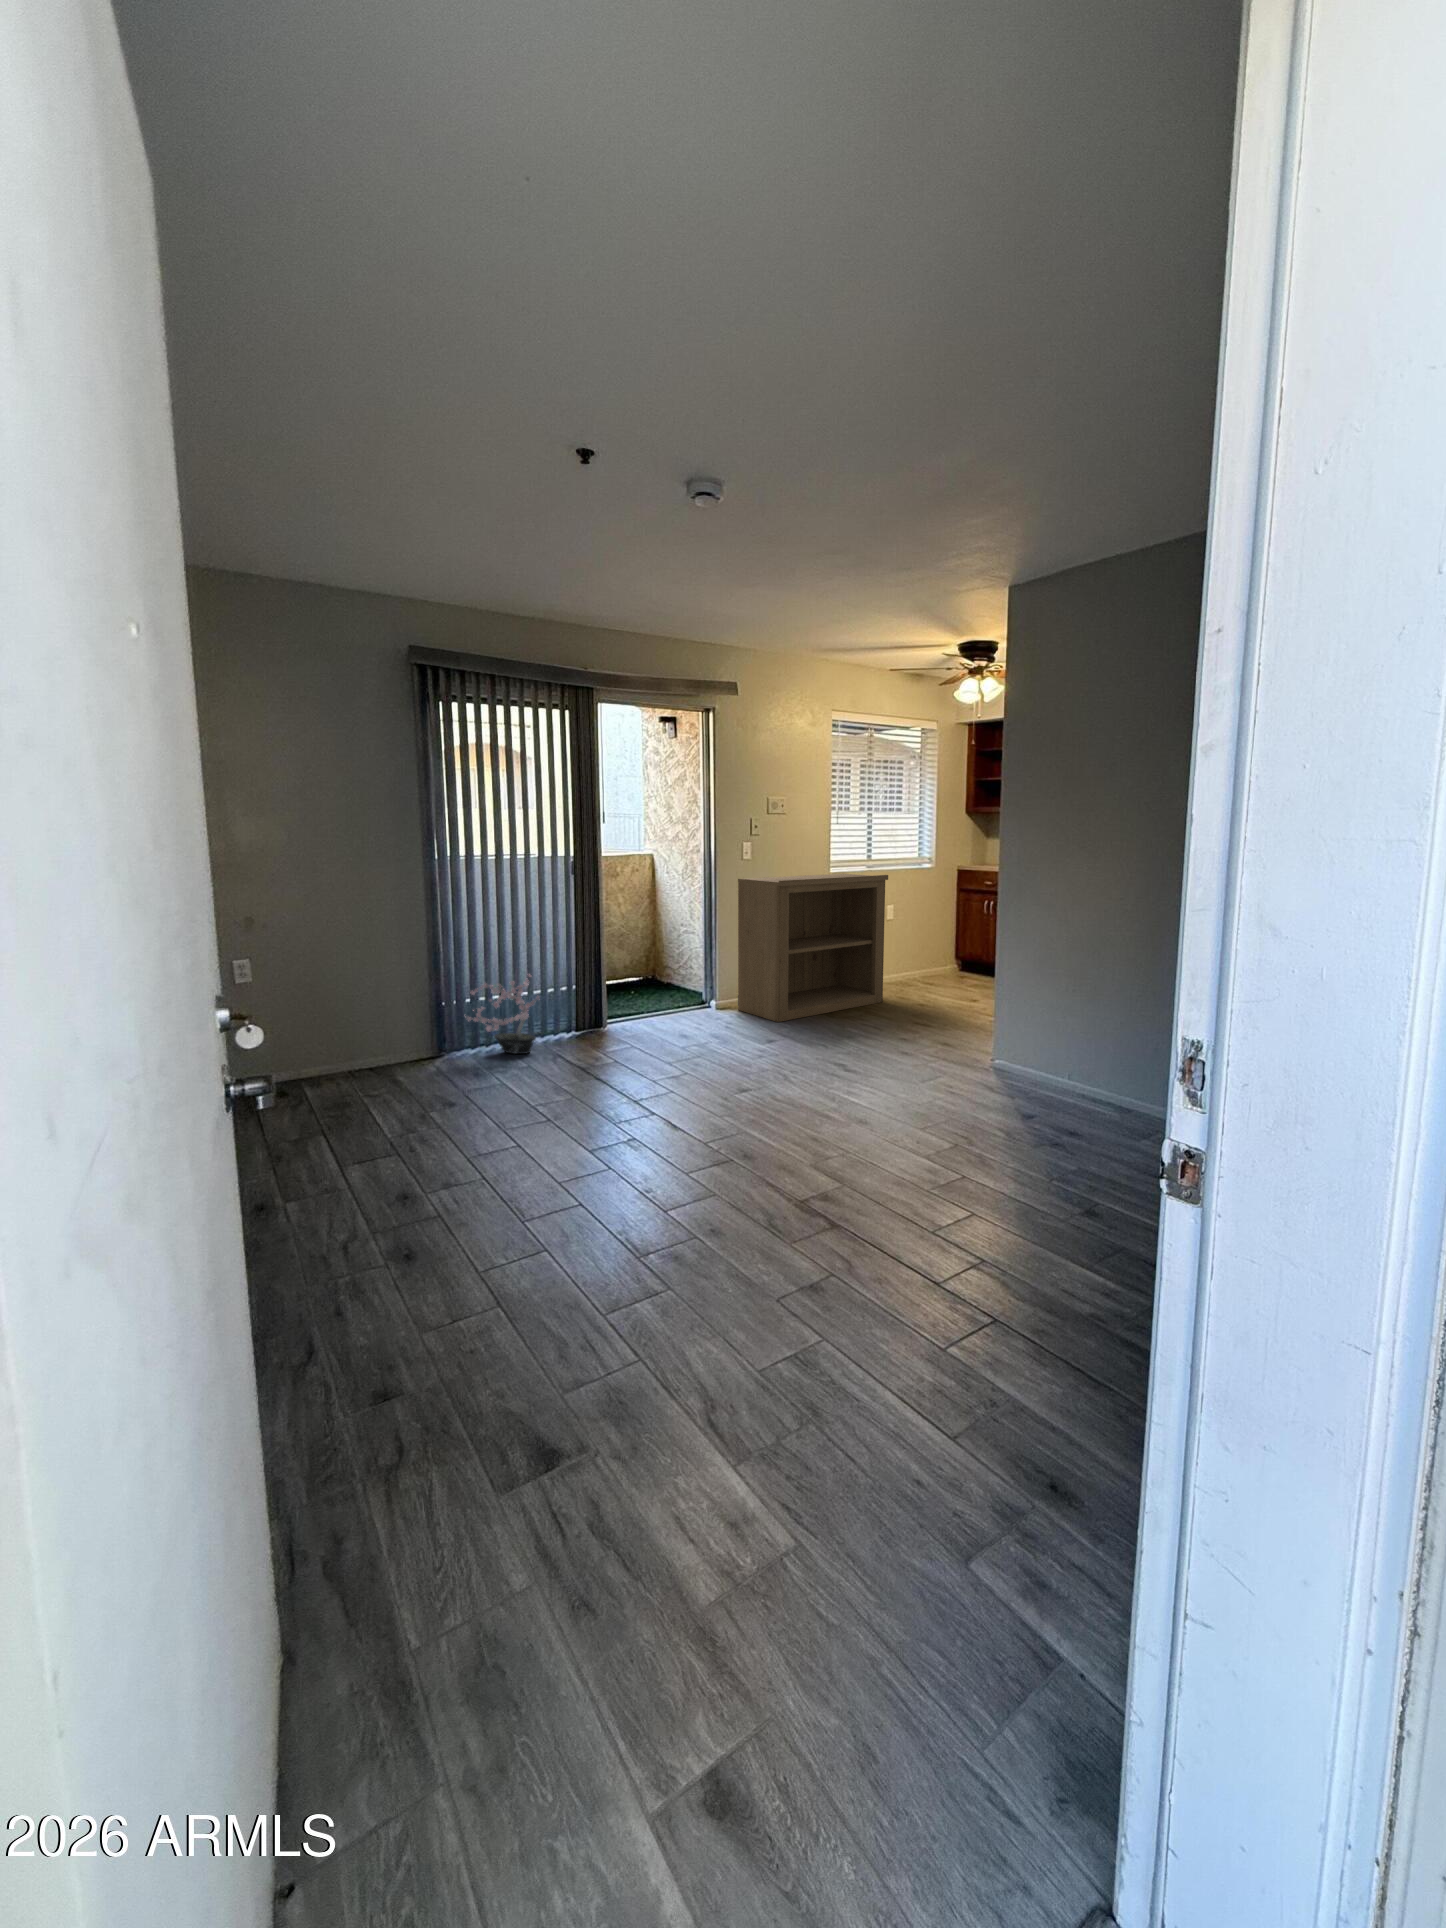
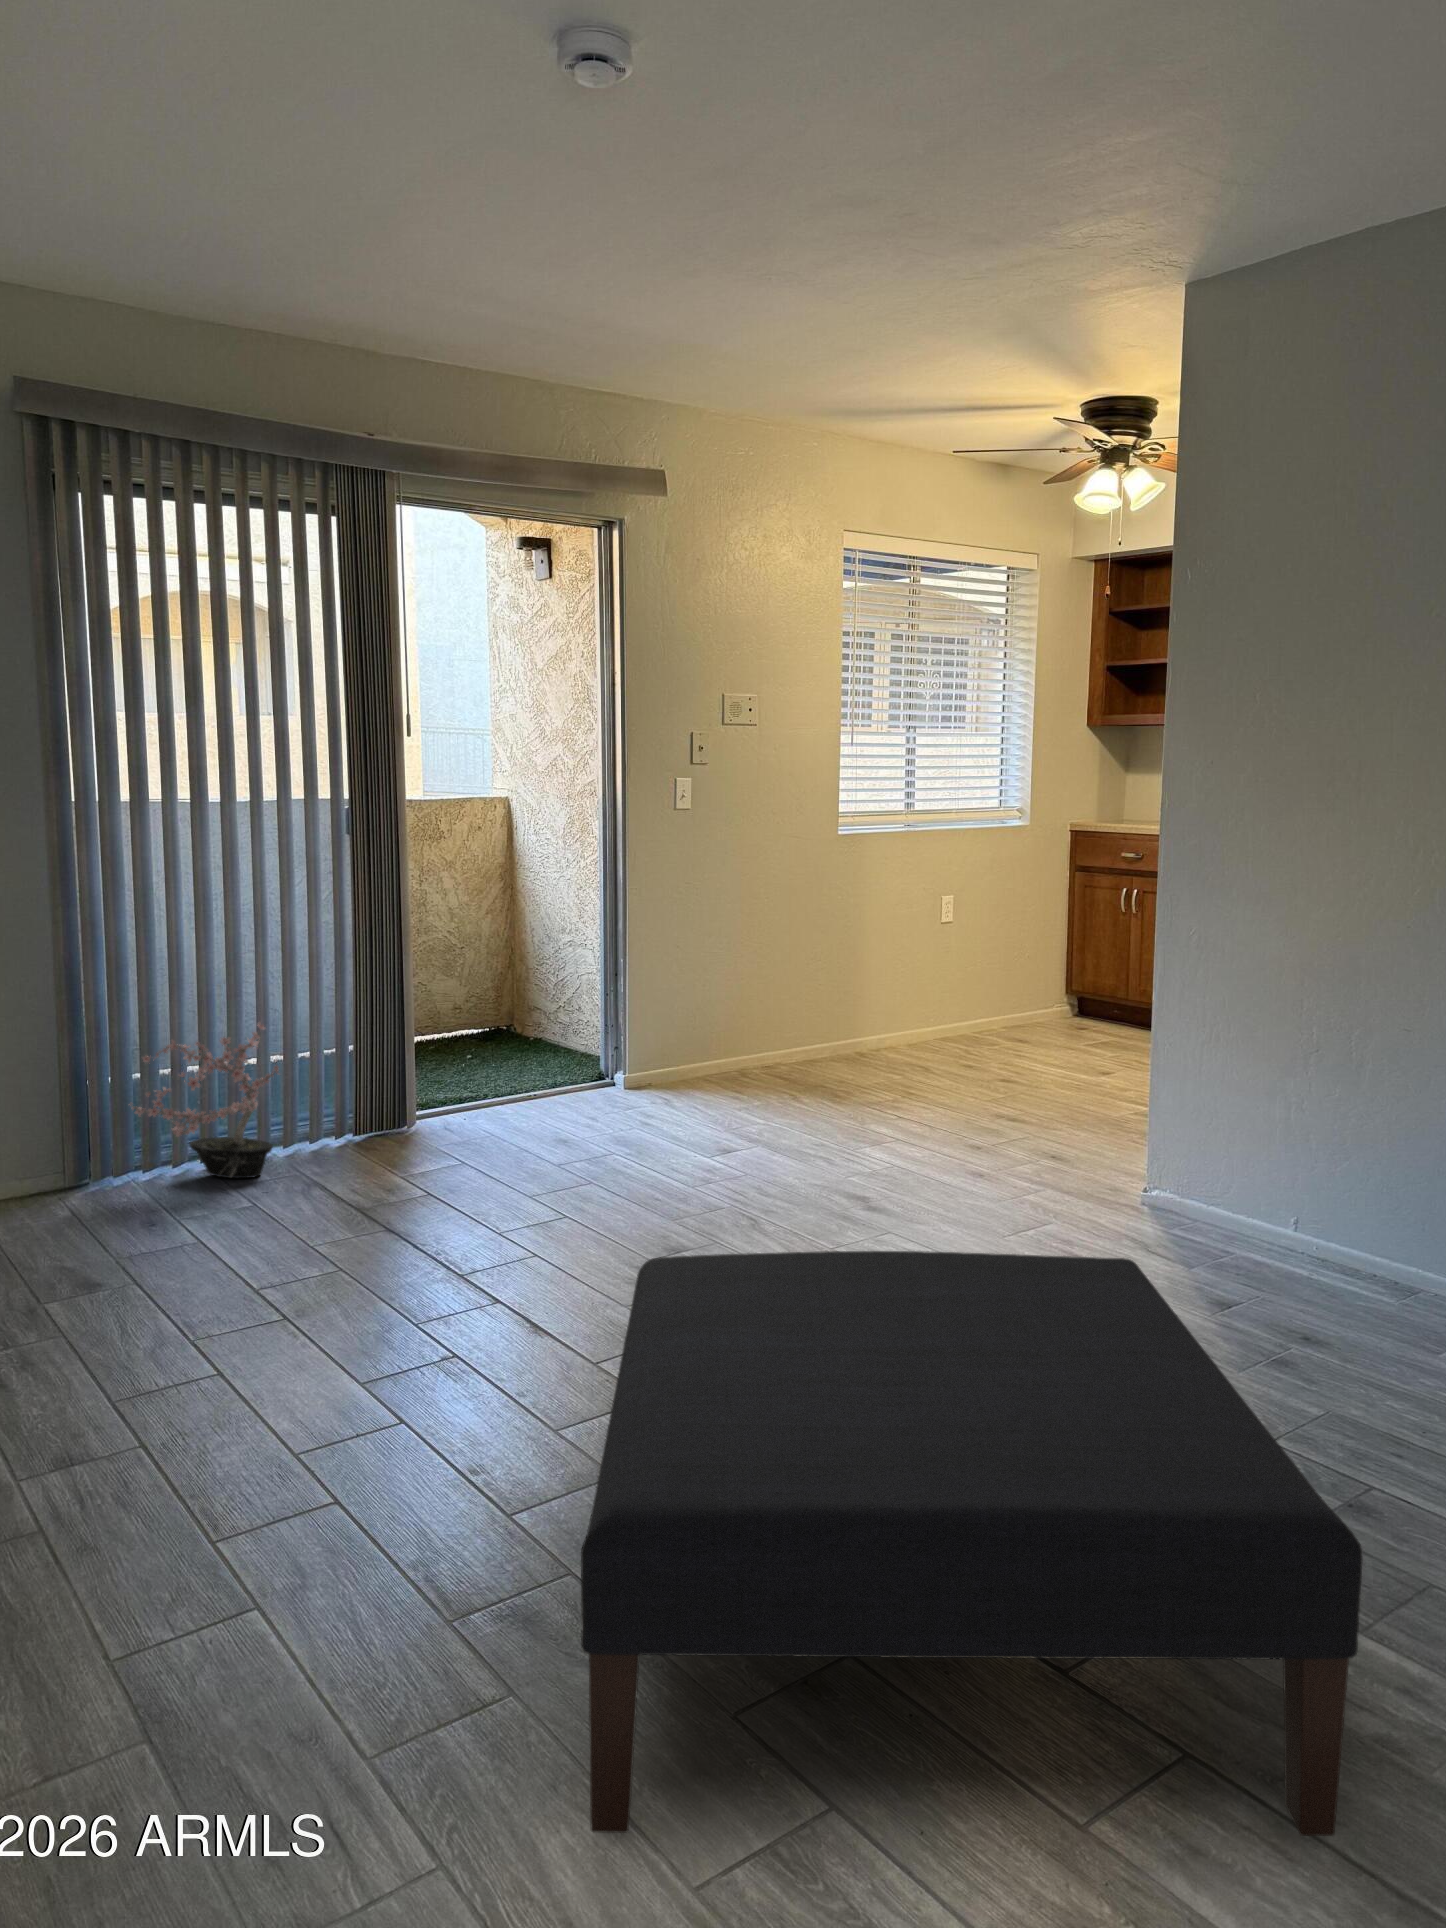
bookshelf: present [738,874,888,1022] -> none [665,835,948,1114]
ottoman: none [709,1084,1072,1349] -> present [581,1251,1363,1836]

